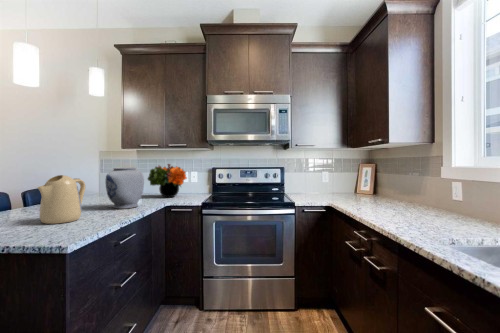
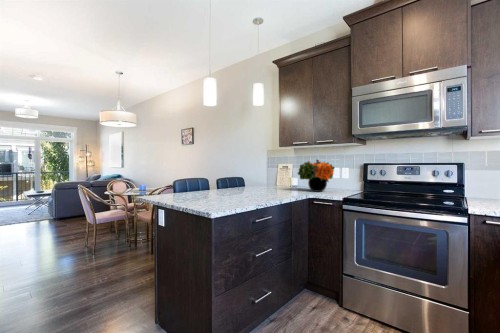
vase: present [106,167,144,209] -> none [258,162,287,196]
kettle: present [38,175,85,224] -> none [210,167,240,200]

